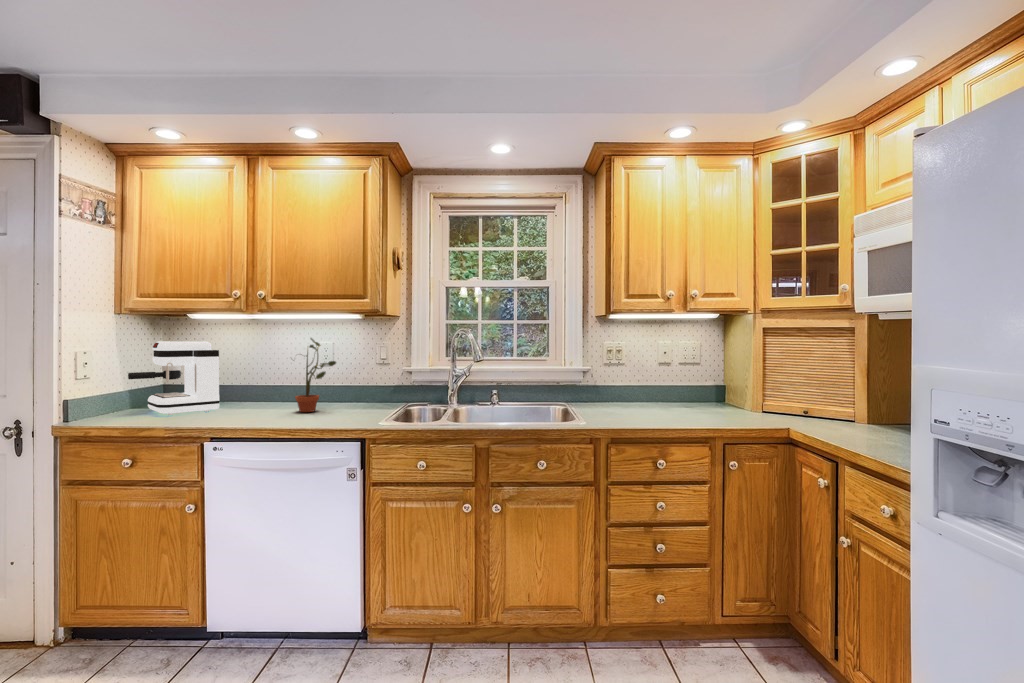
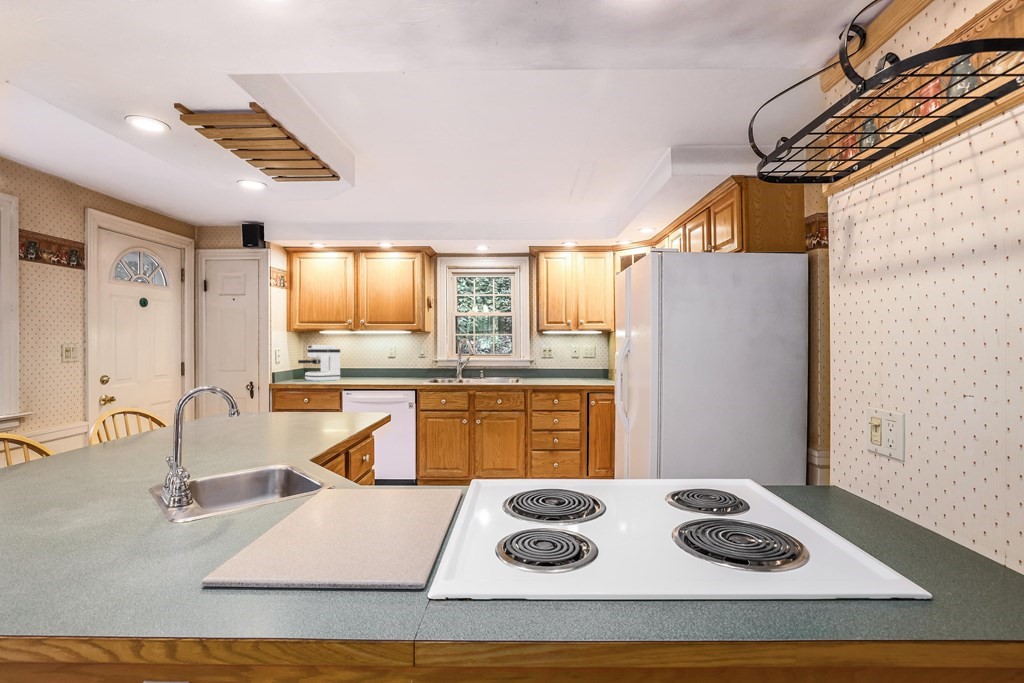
potted plant: present [295,338,336,412] -> none [378,343,399,381]

